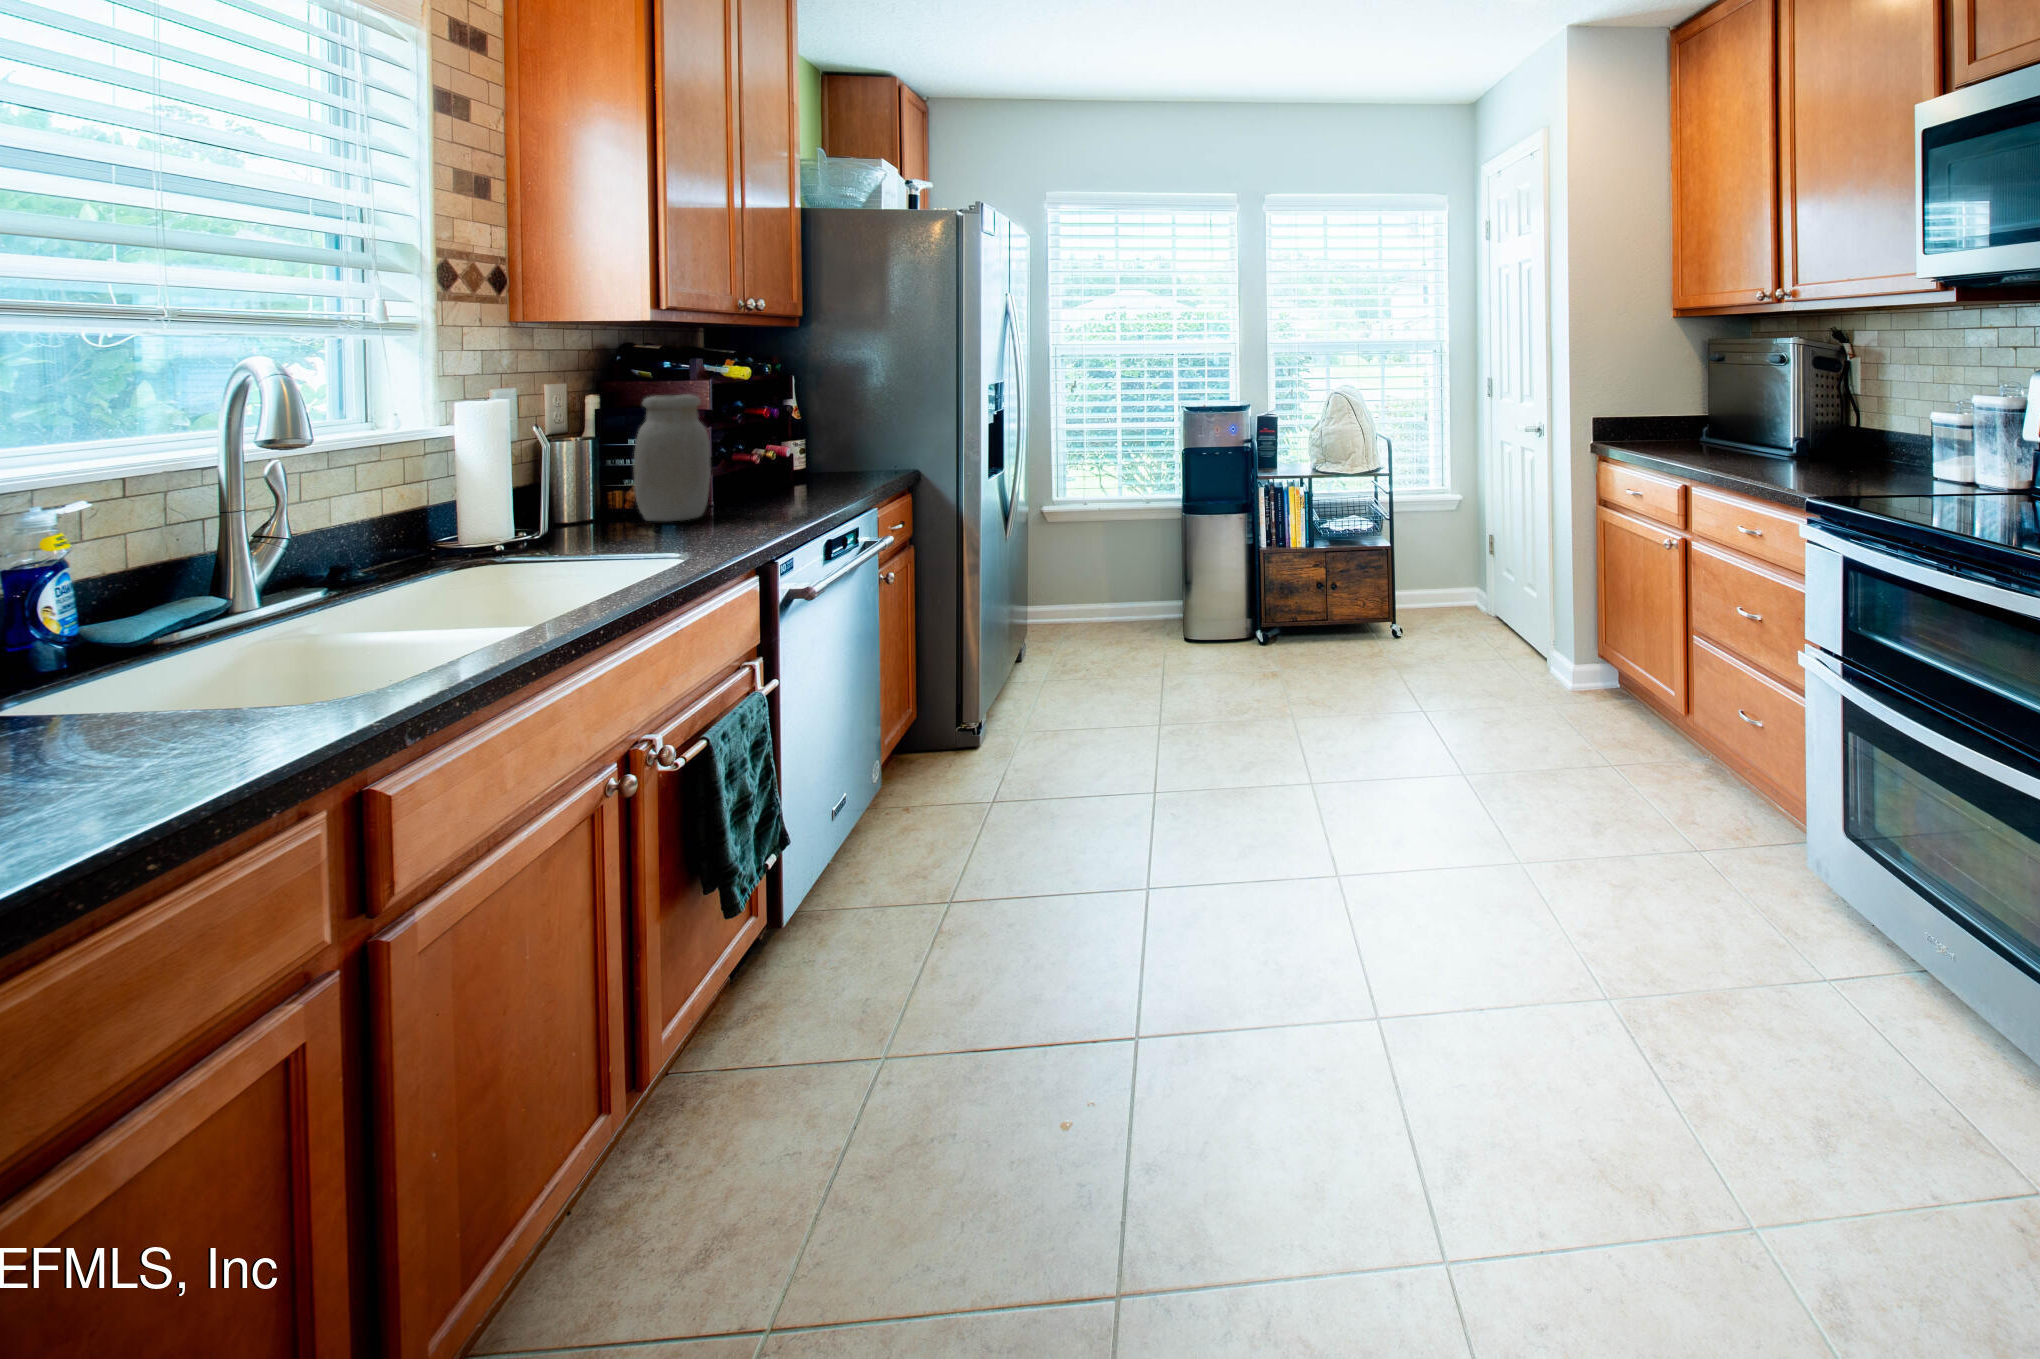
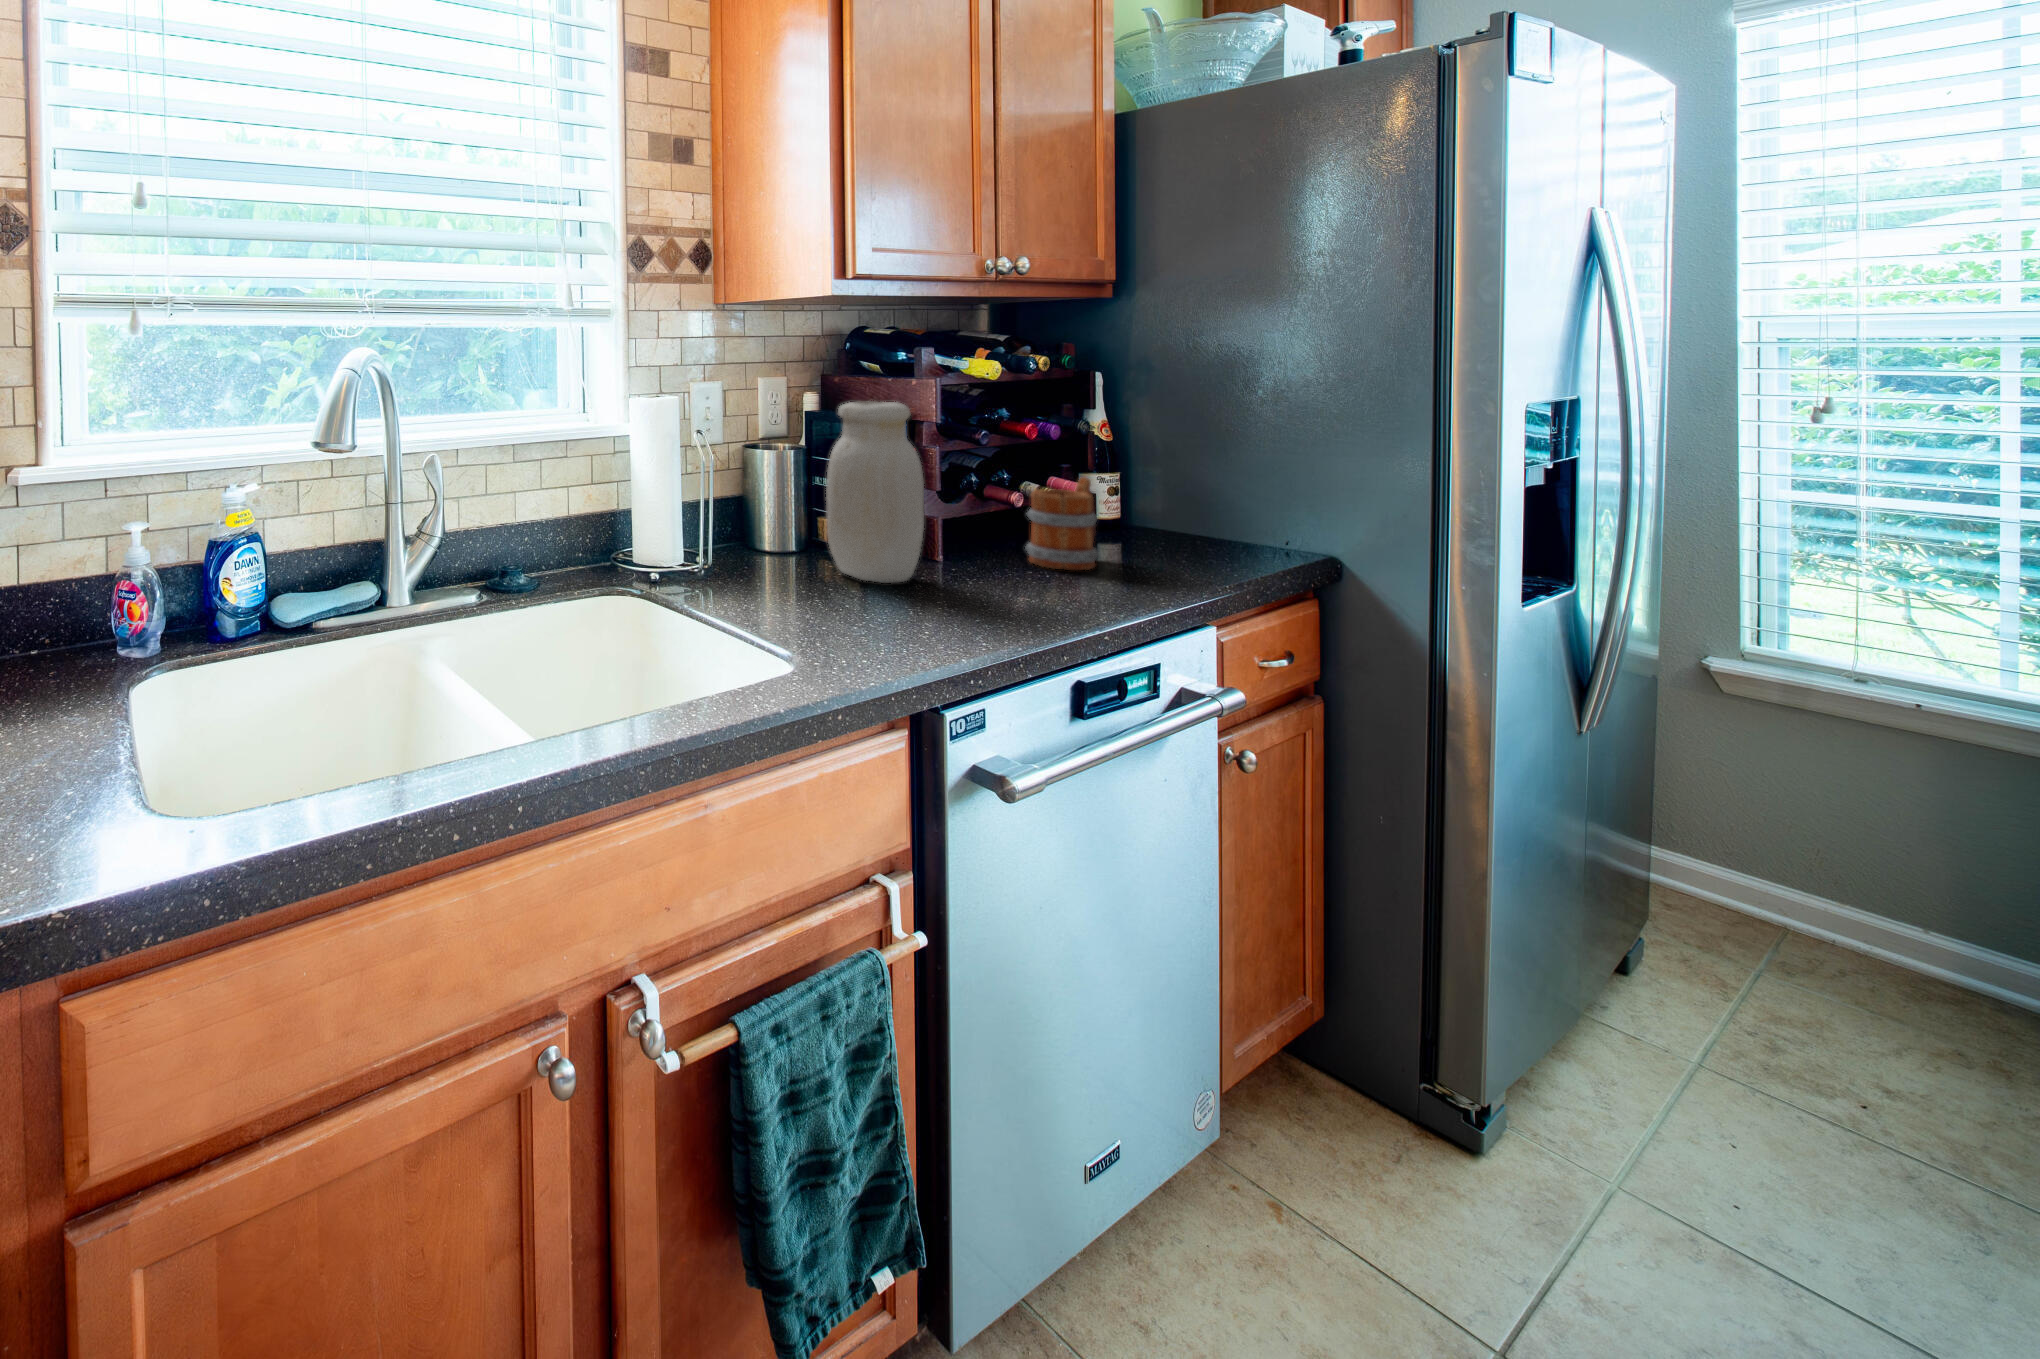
mug: none [759,439,804,498] -> present [1026,477,1098,570]

